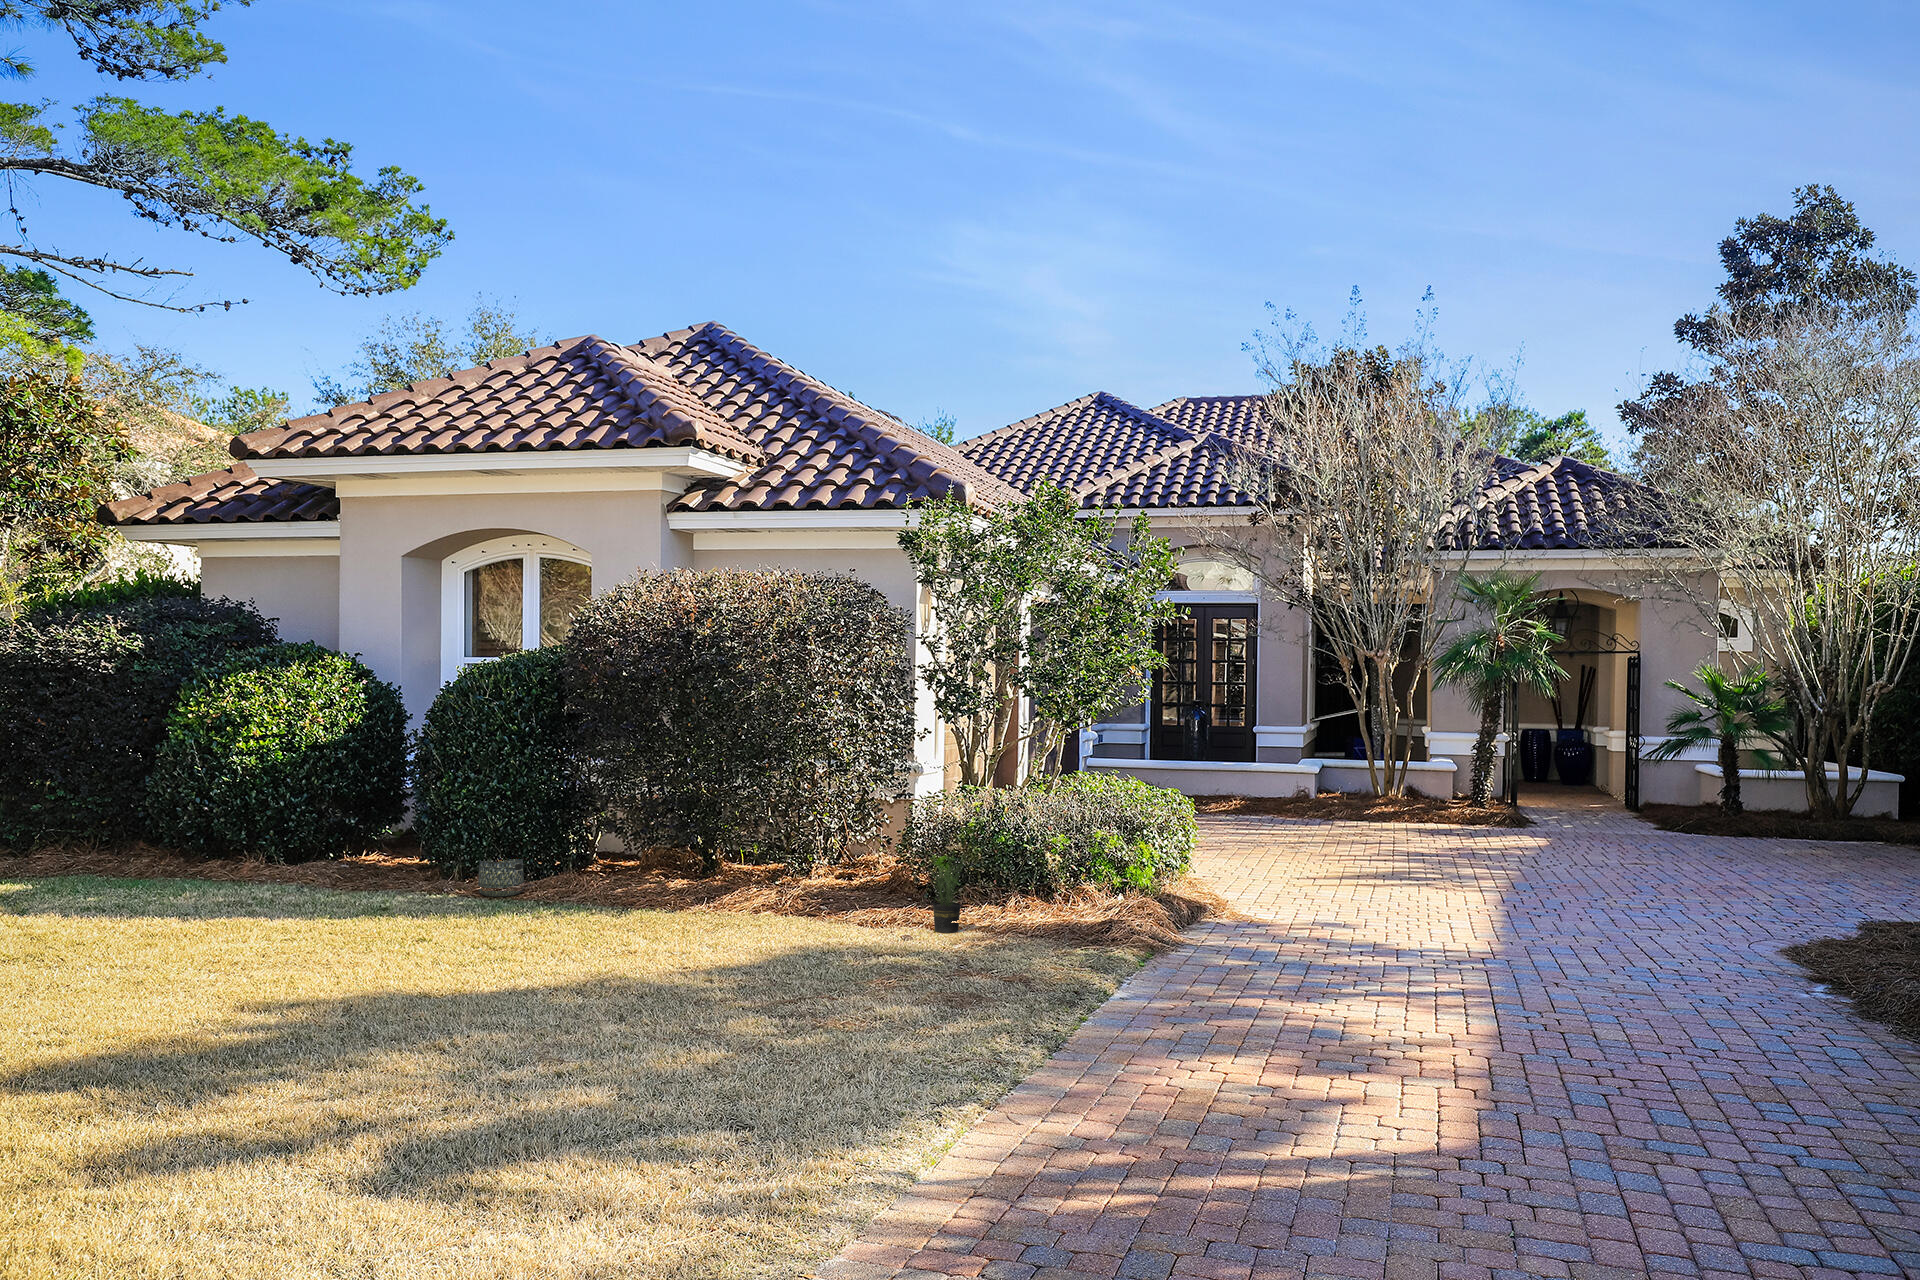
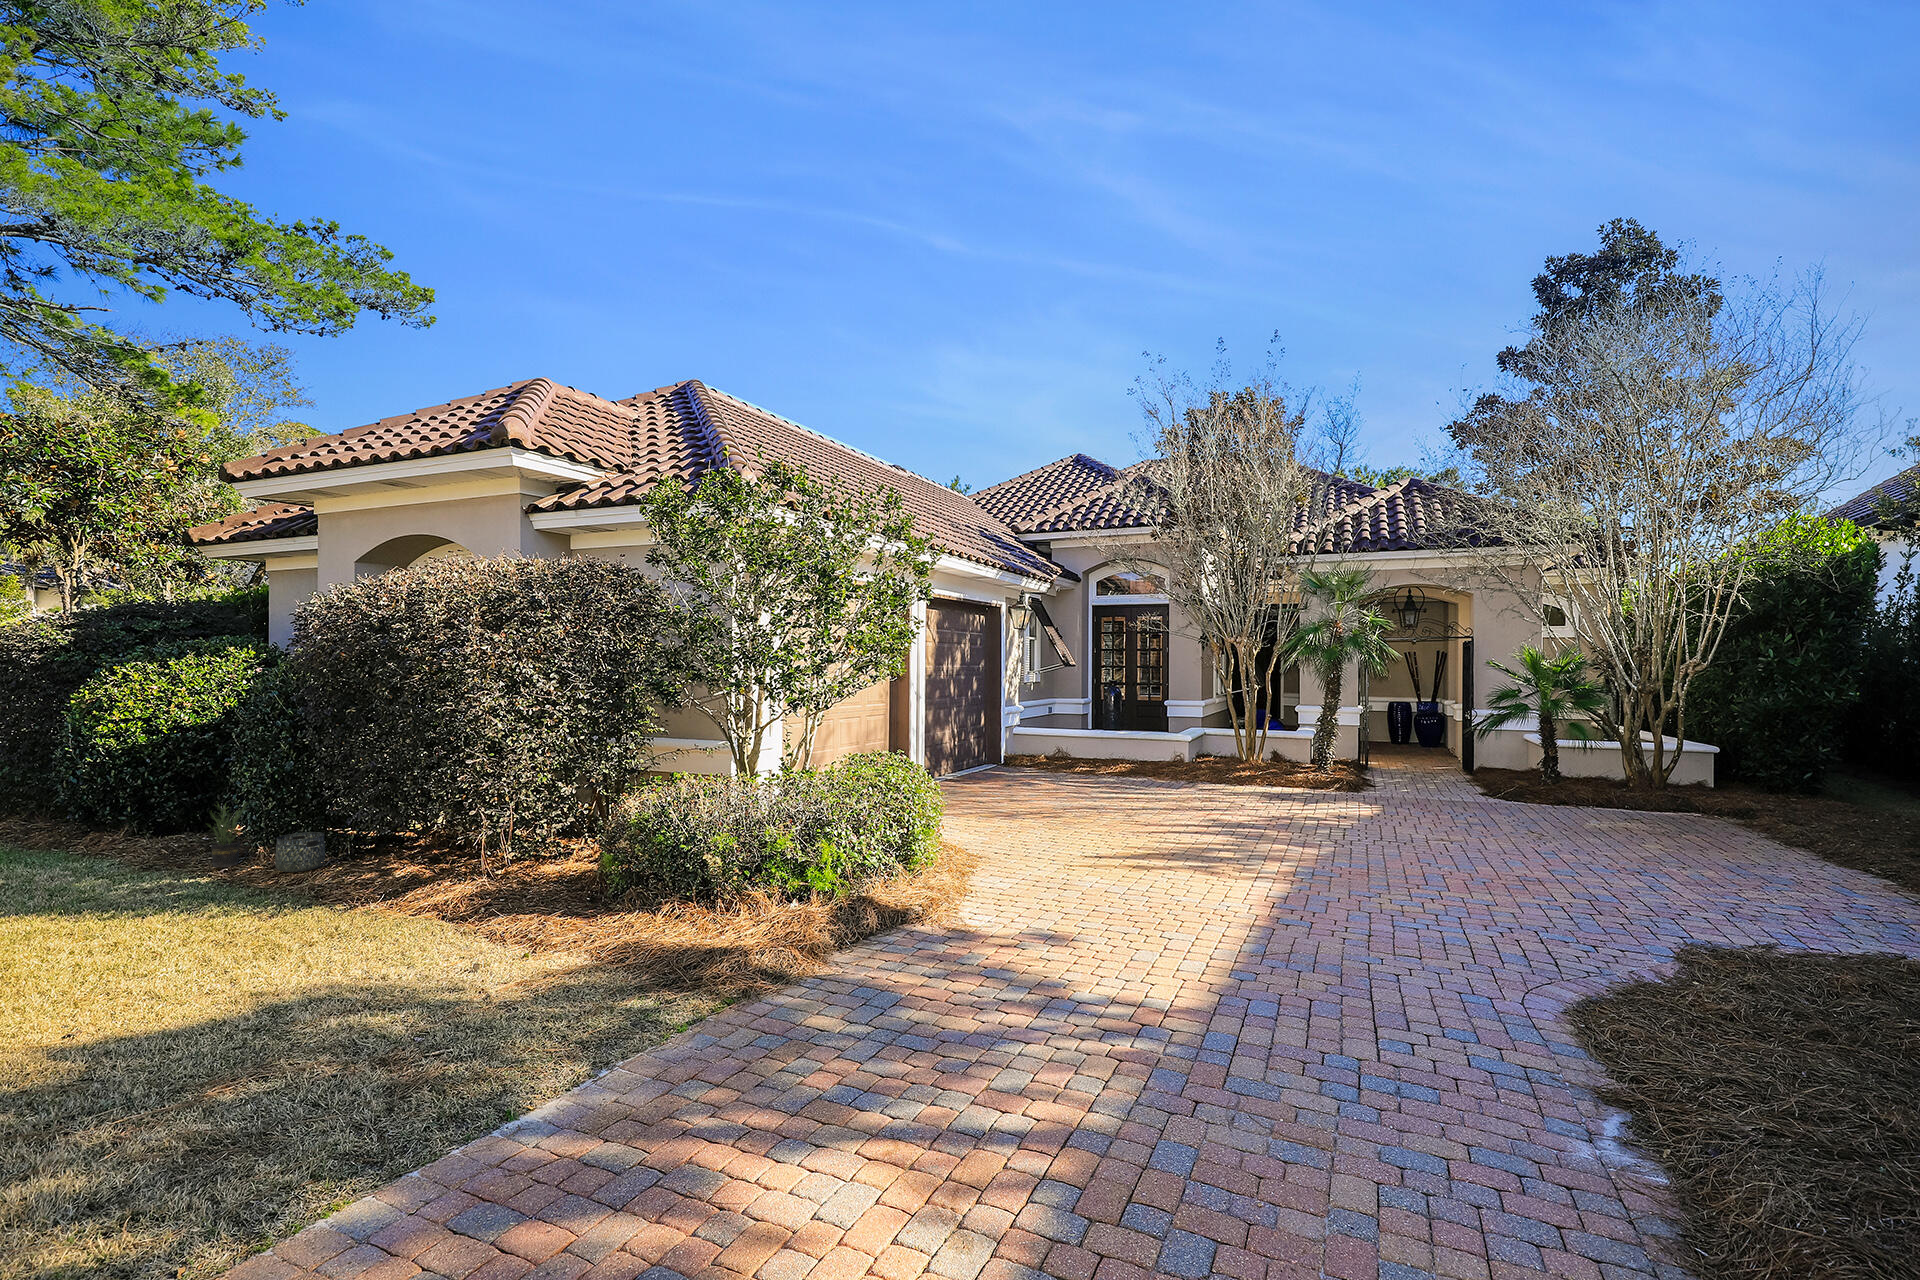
potted plant: present [929,857,964,933] -> present [209,804,247,867]

